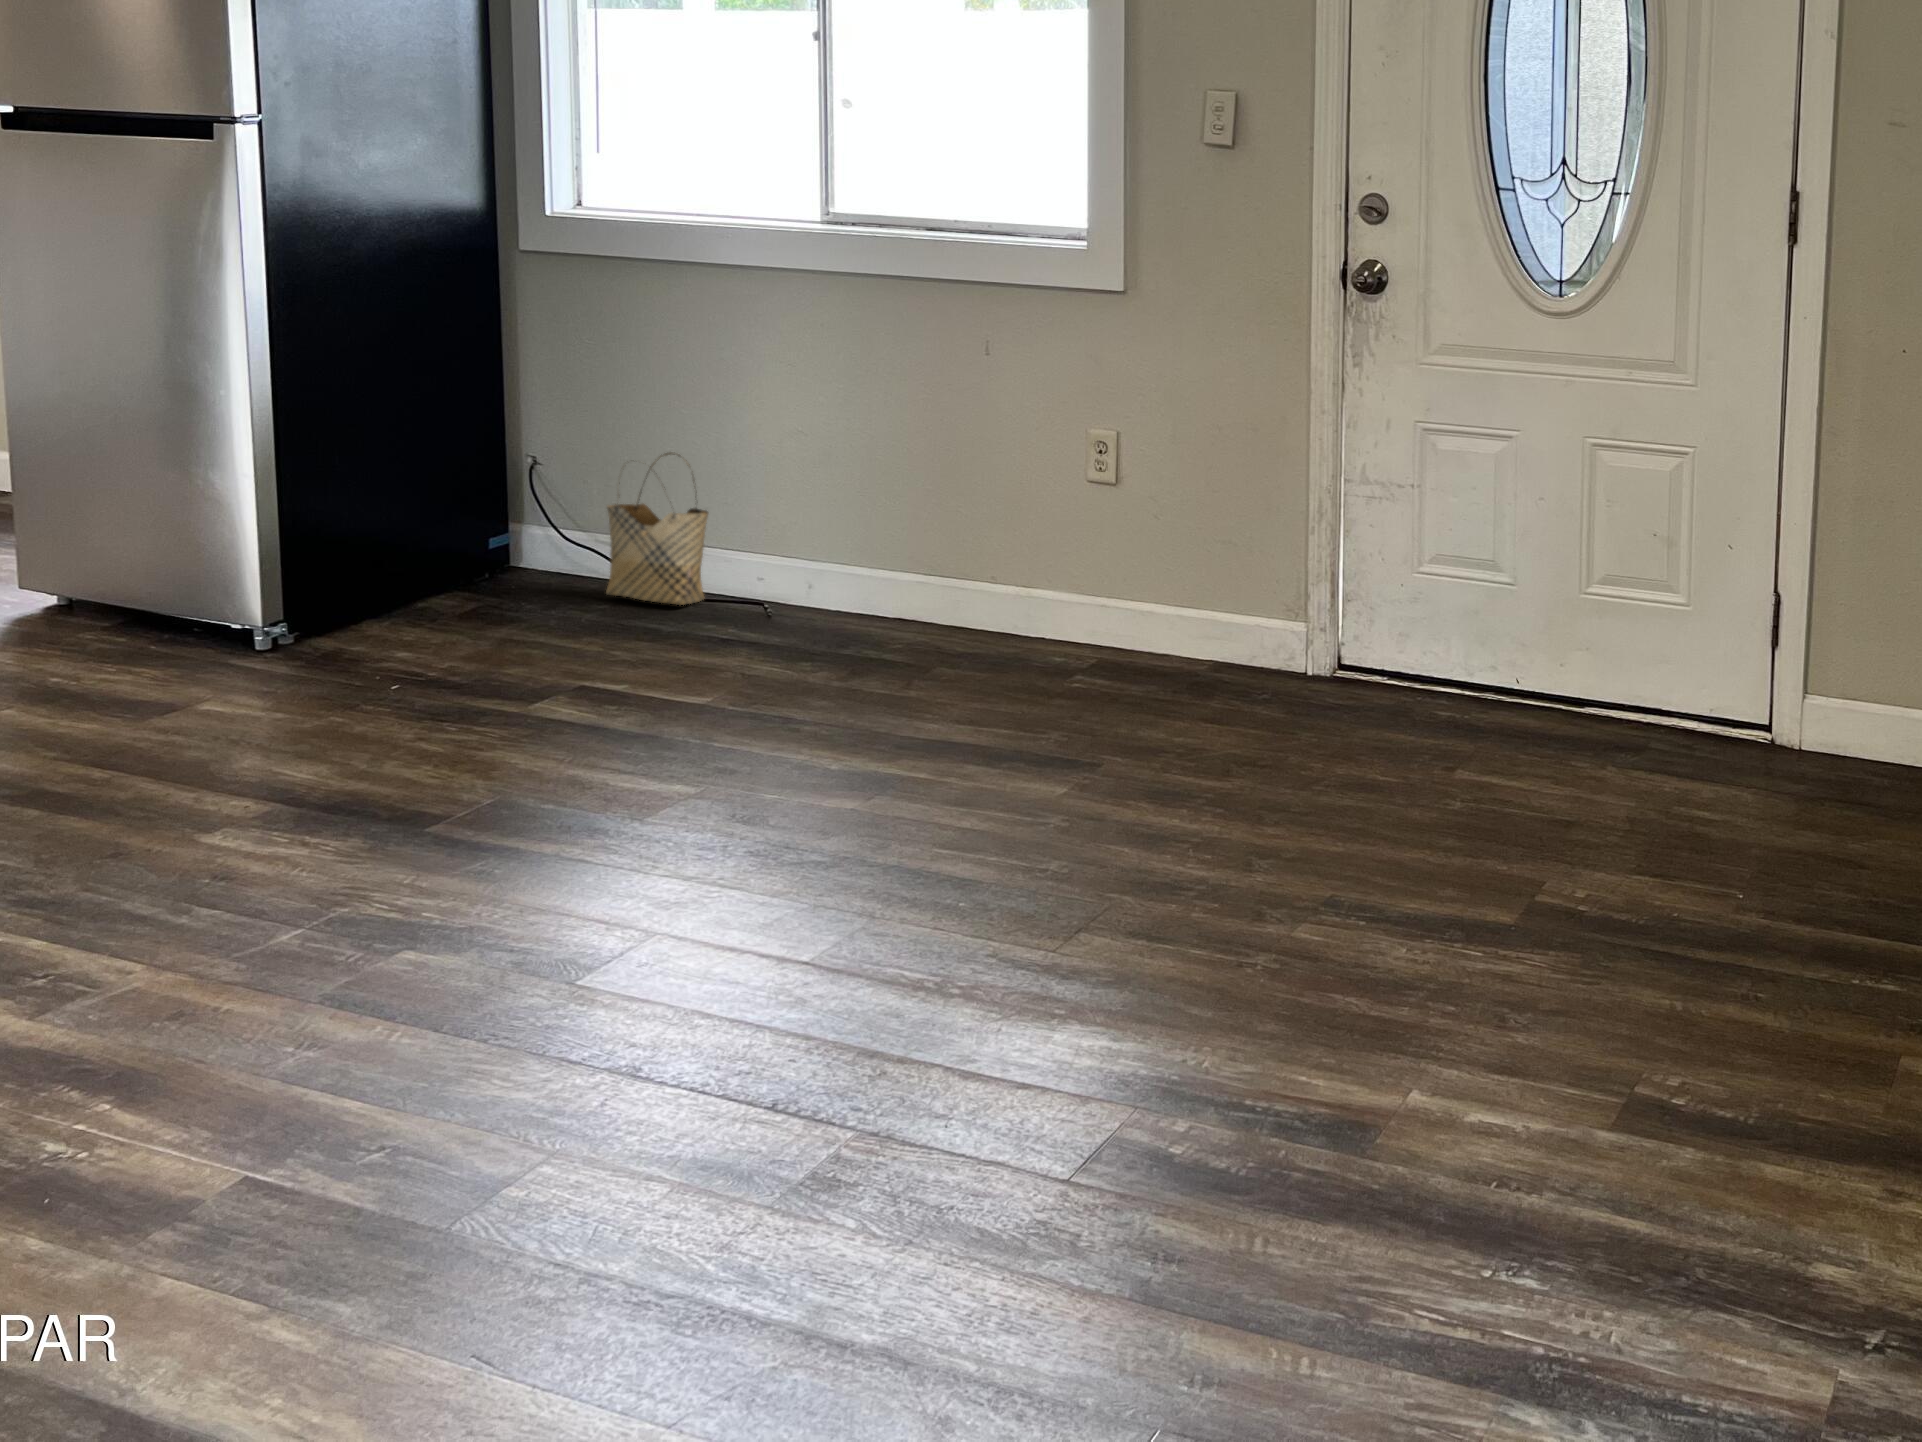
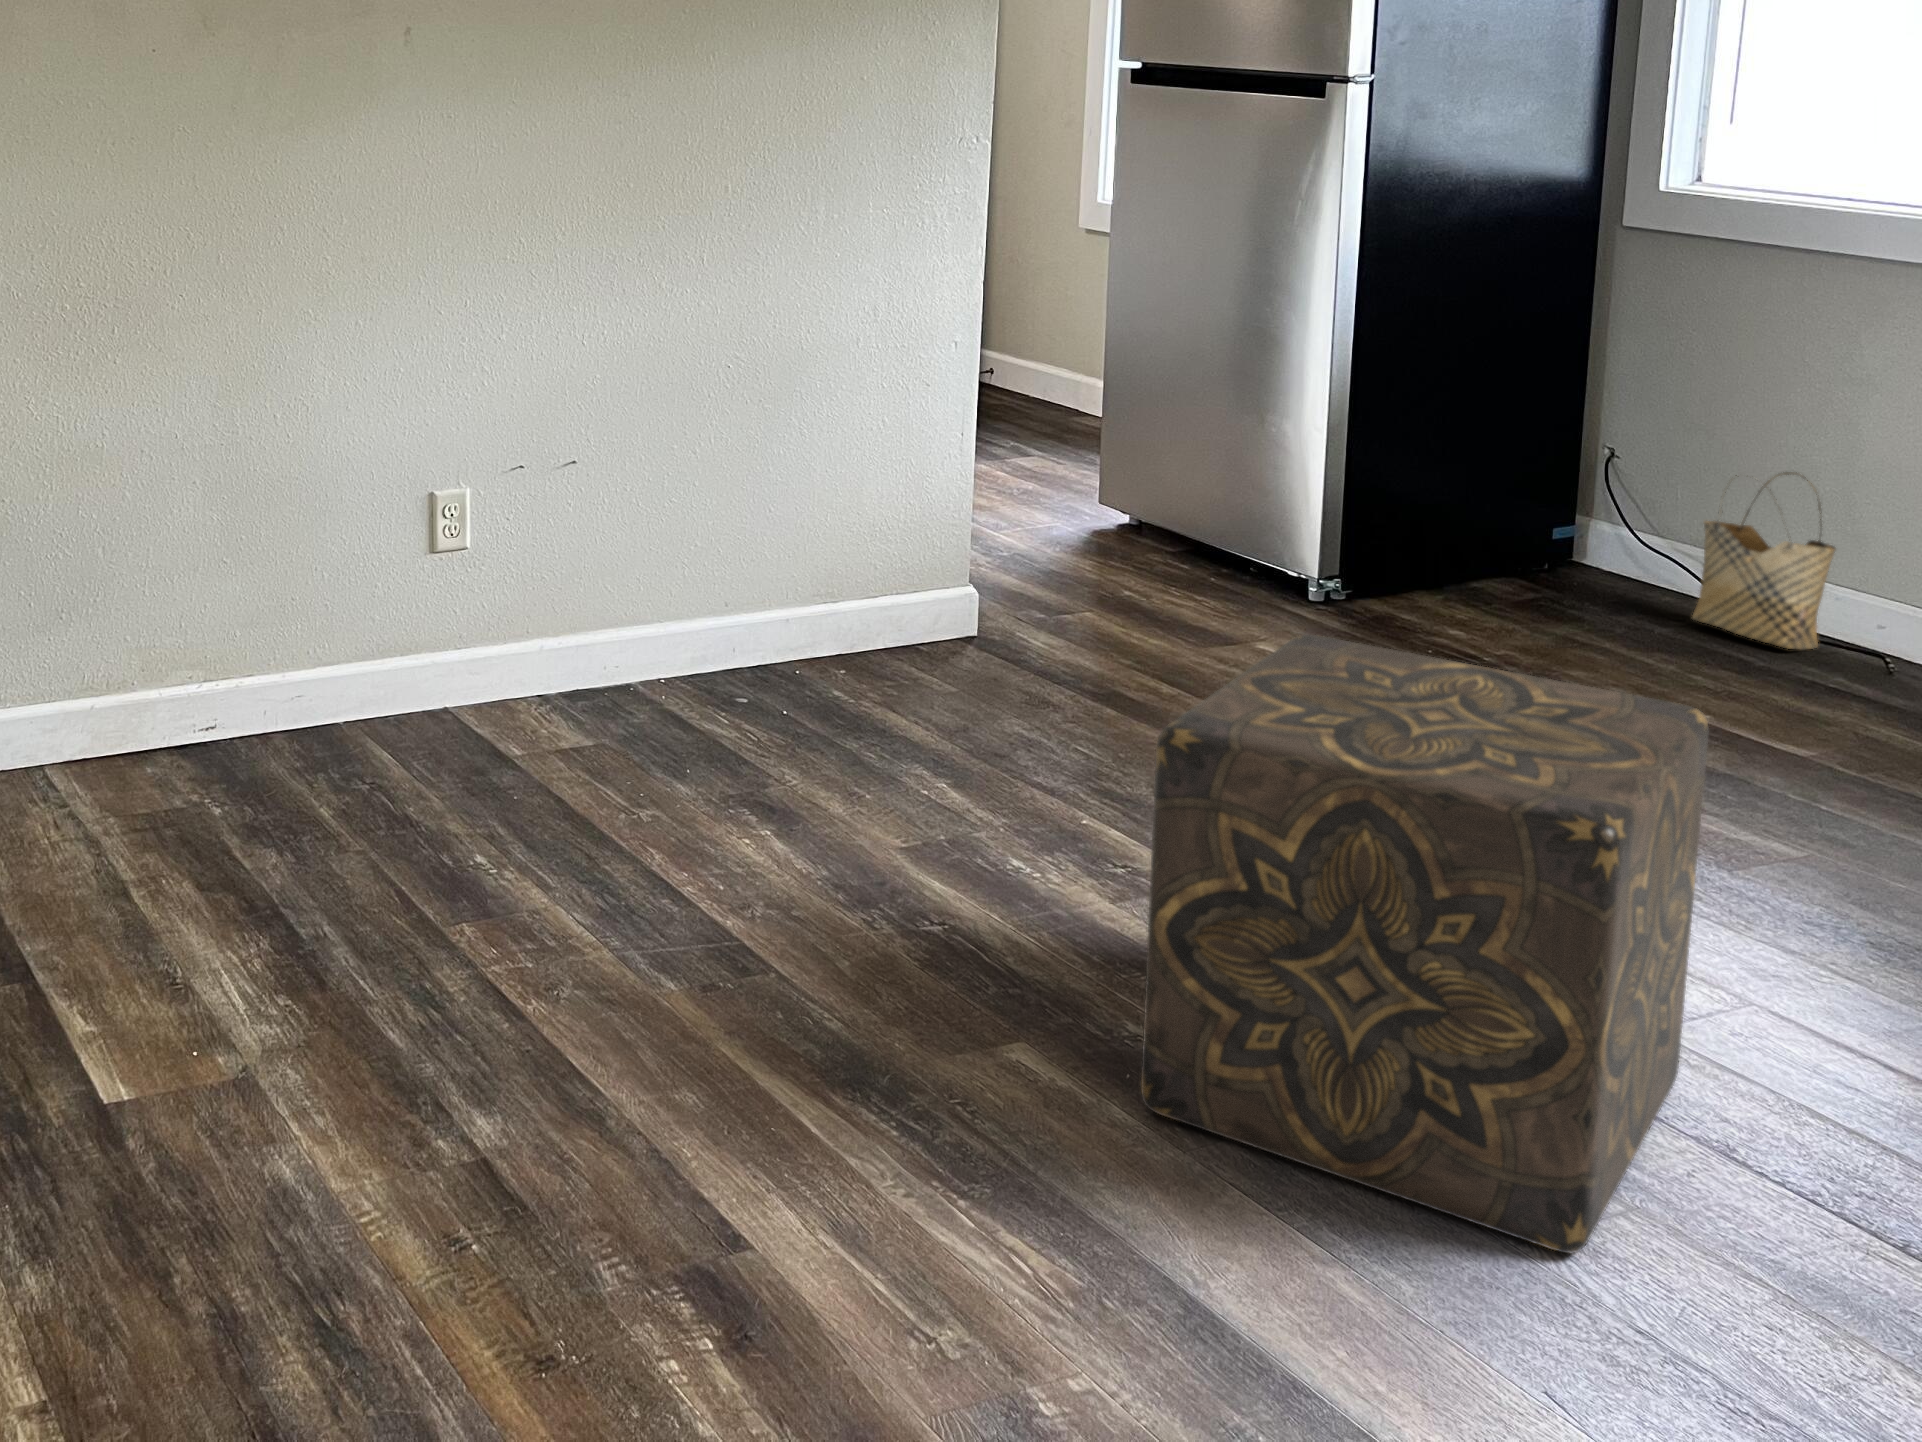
ottoman: none [24,676,593,1246] -> present [1141,635,1709,1254]

